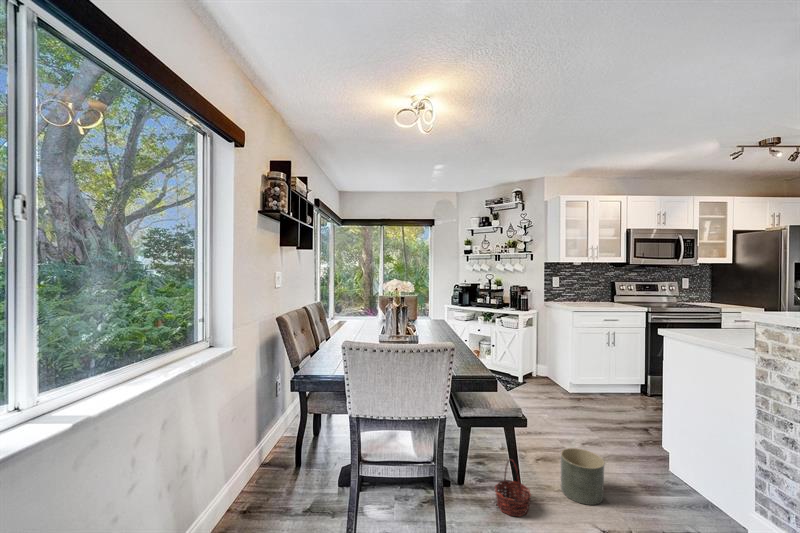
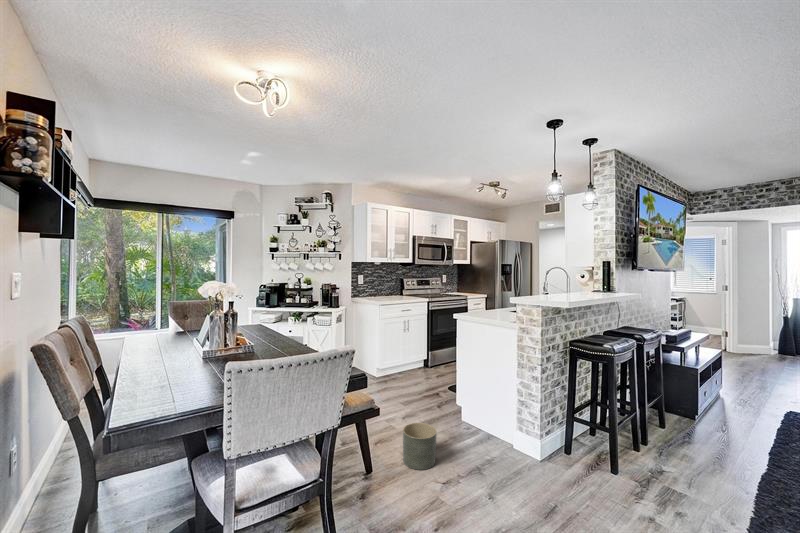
basket: present [495,459,531,516] -> none [357,450,391,505]

